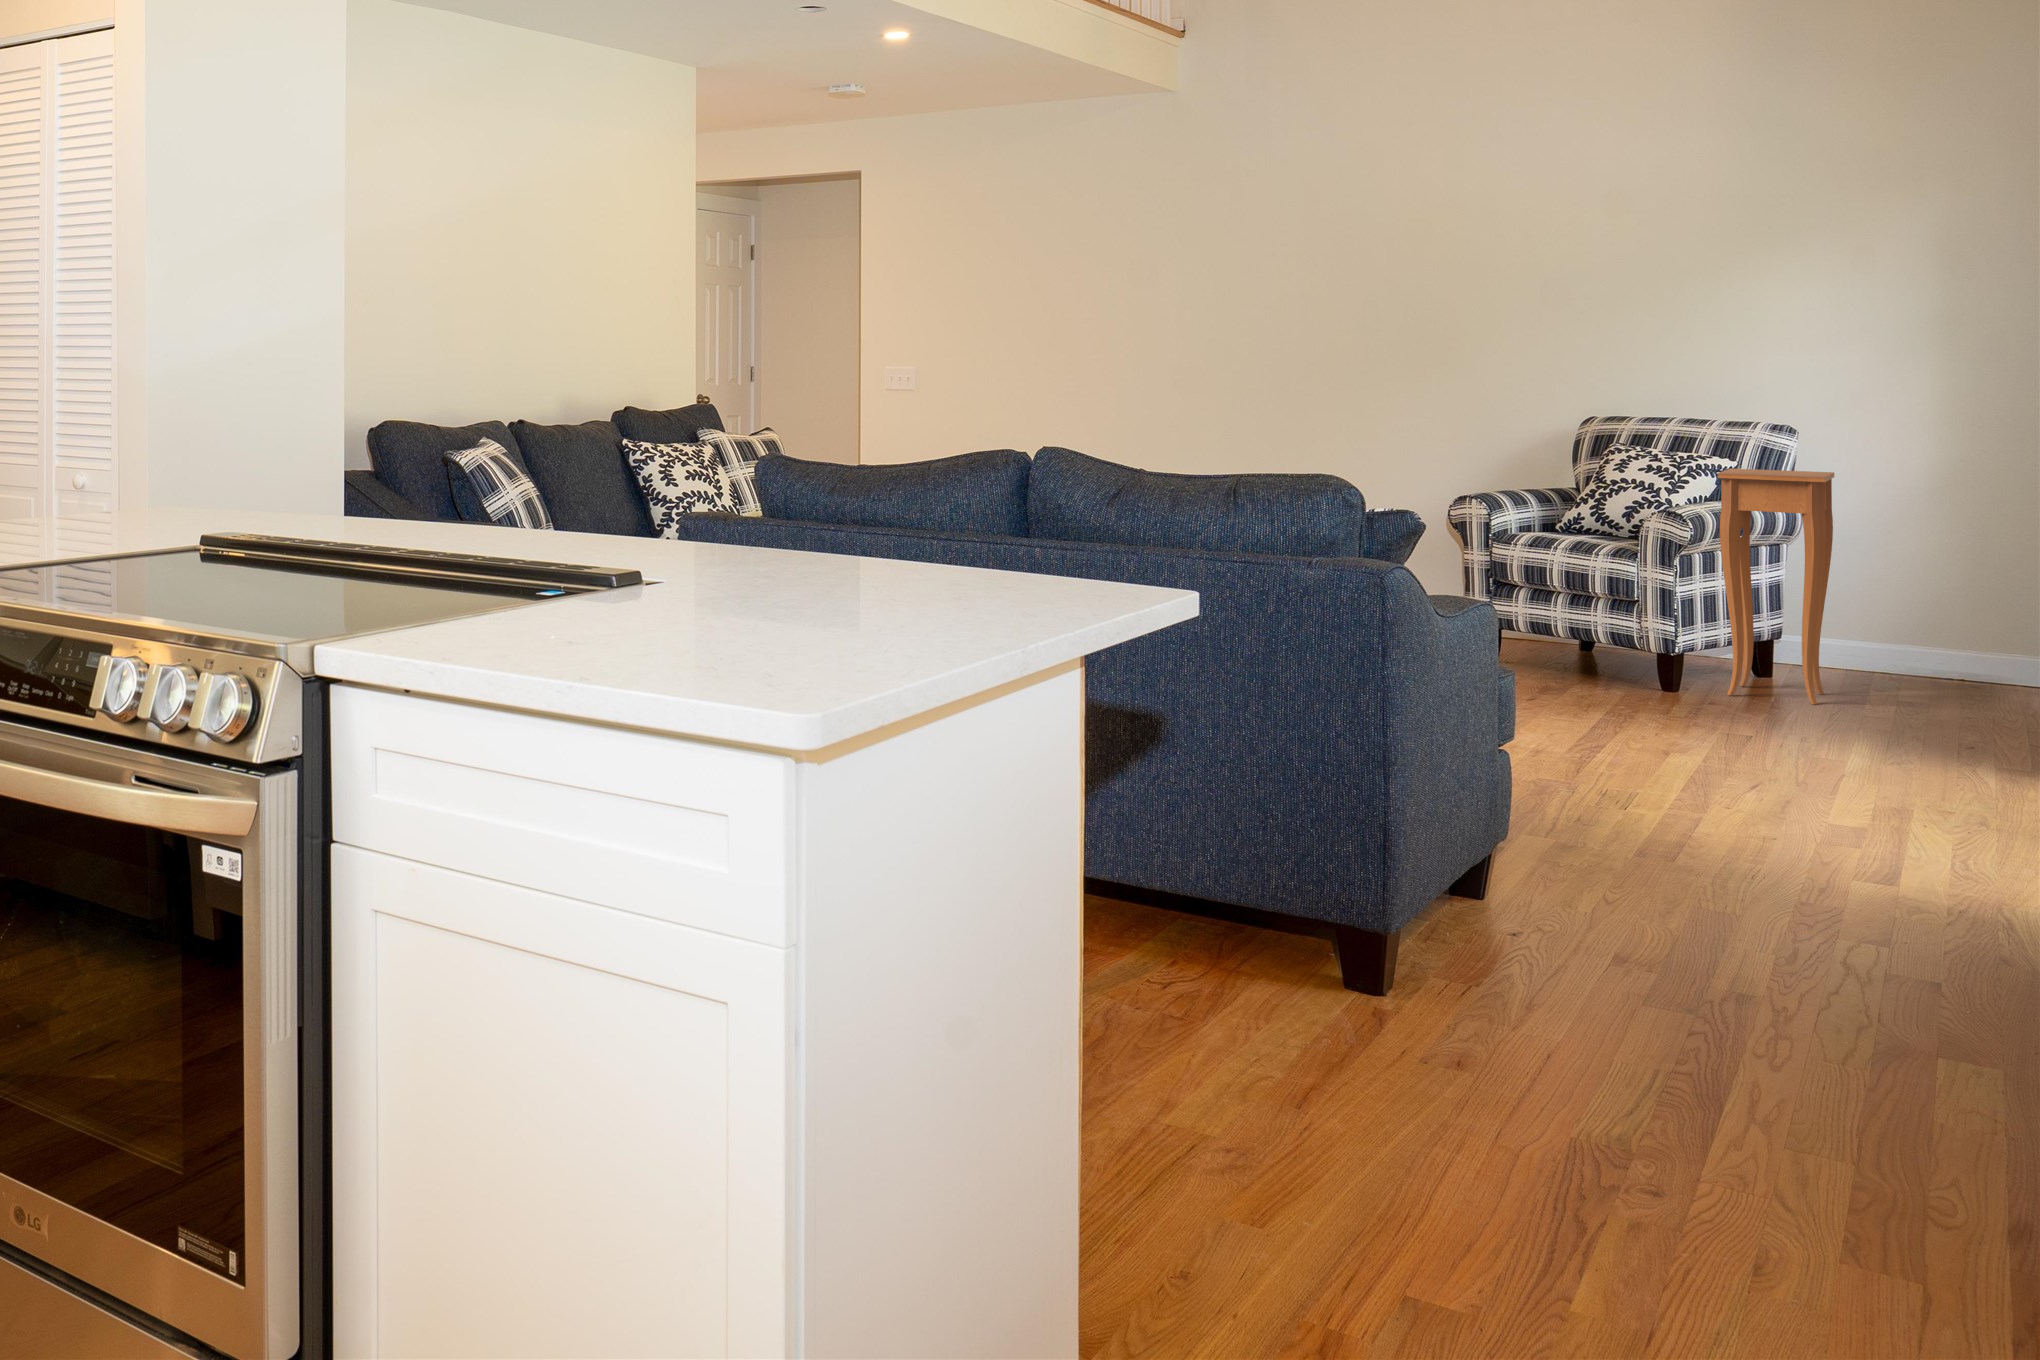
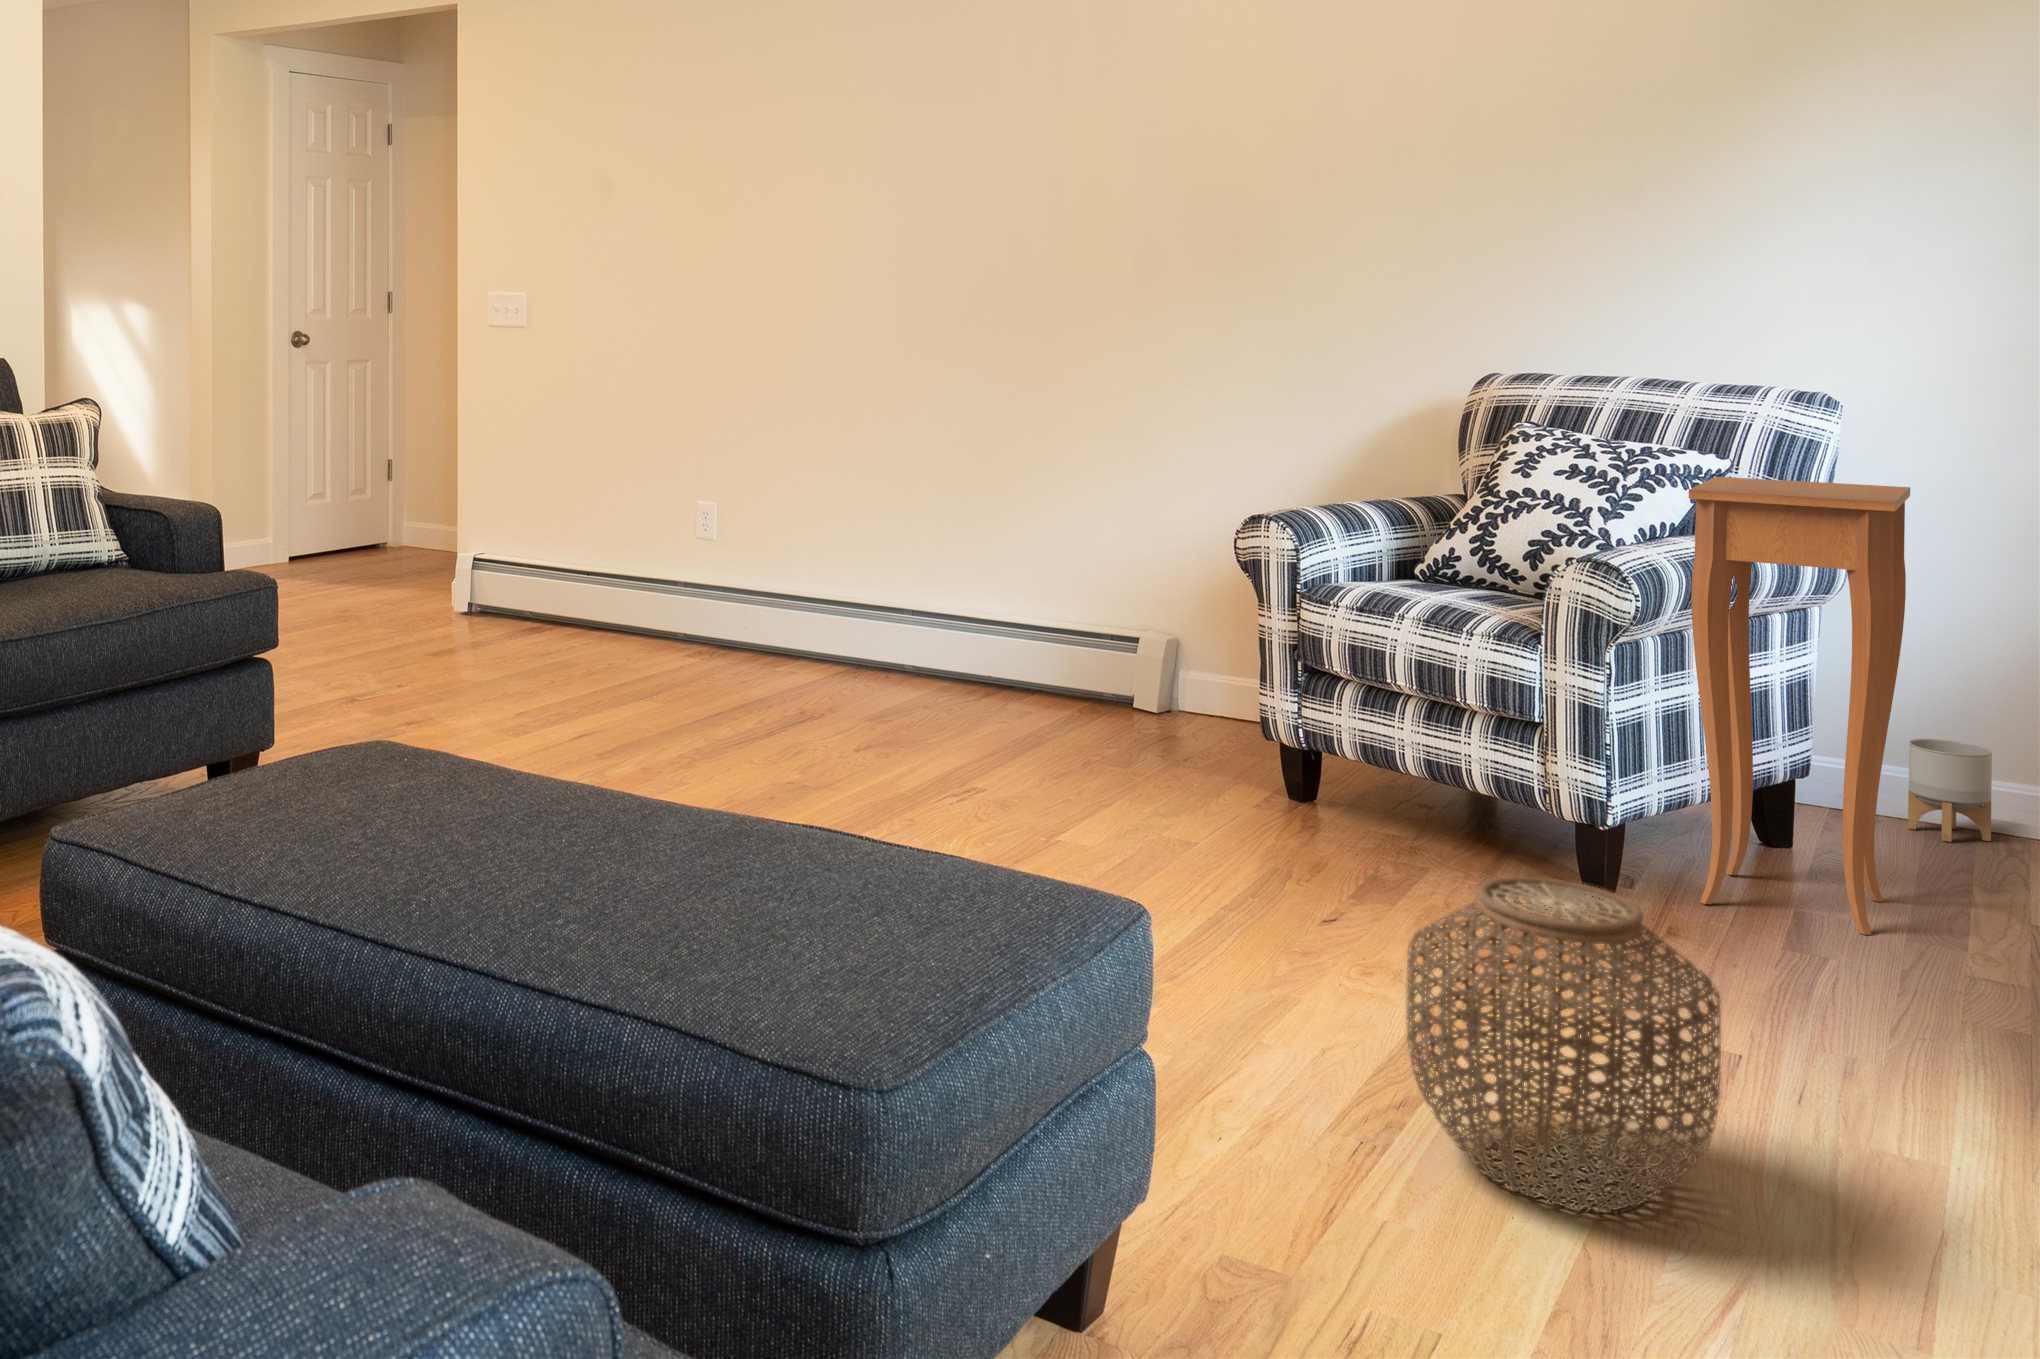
planter: none [1839,620,1885,675] -> present [1908,739,1992,842]
woven basket: none [1605,636,1748,773] -> present [1406,877,1721,1211]

